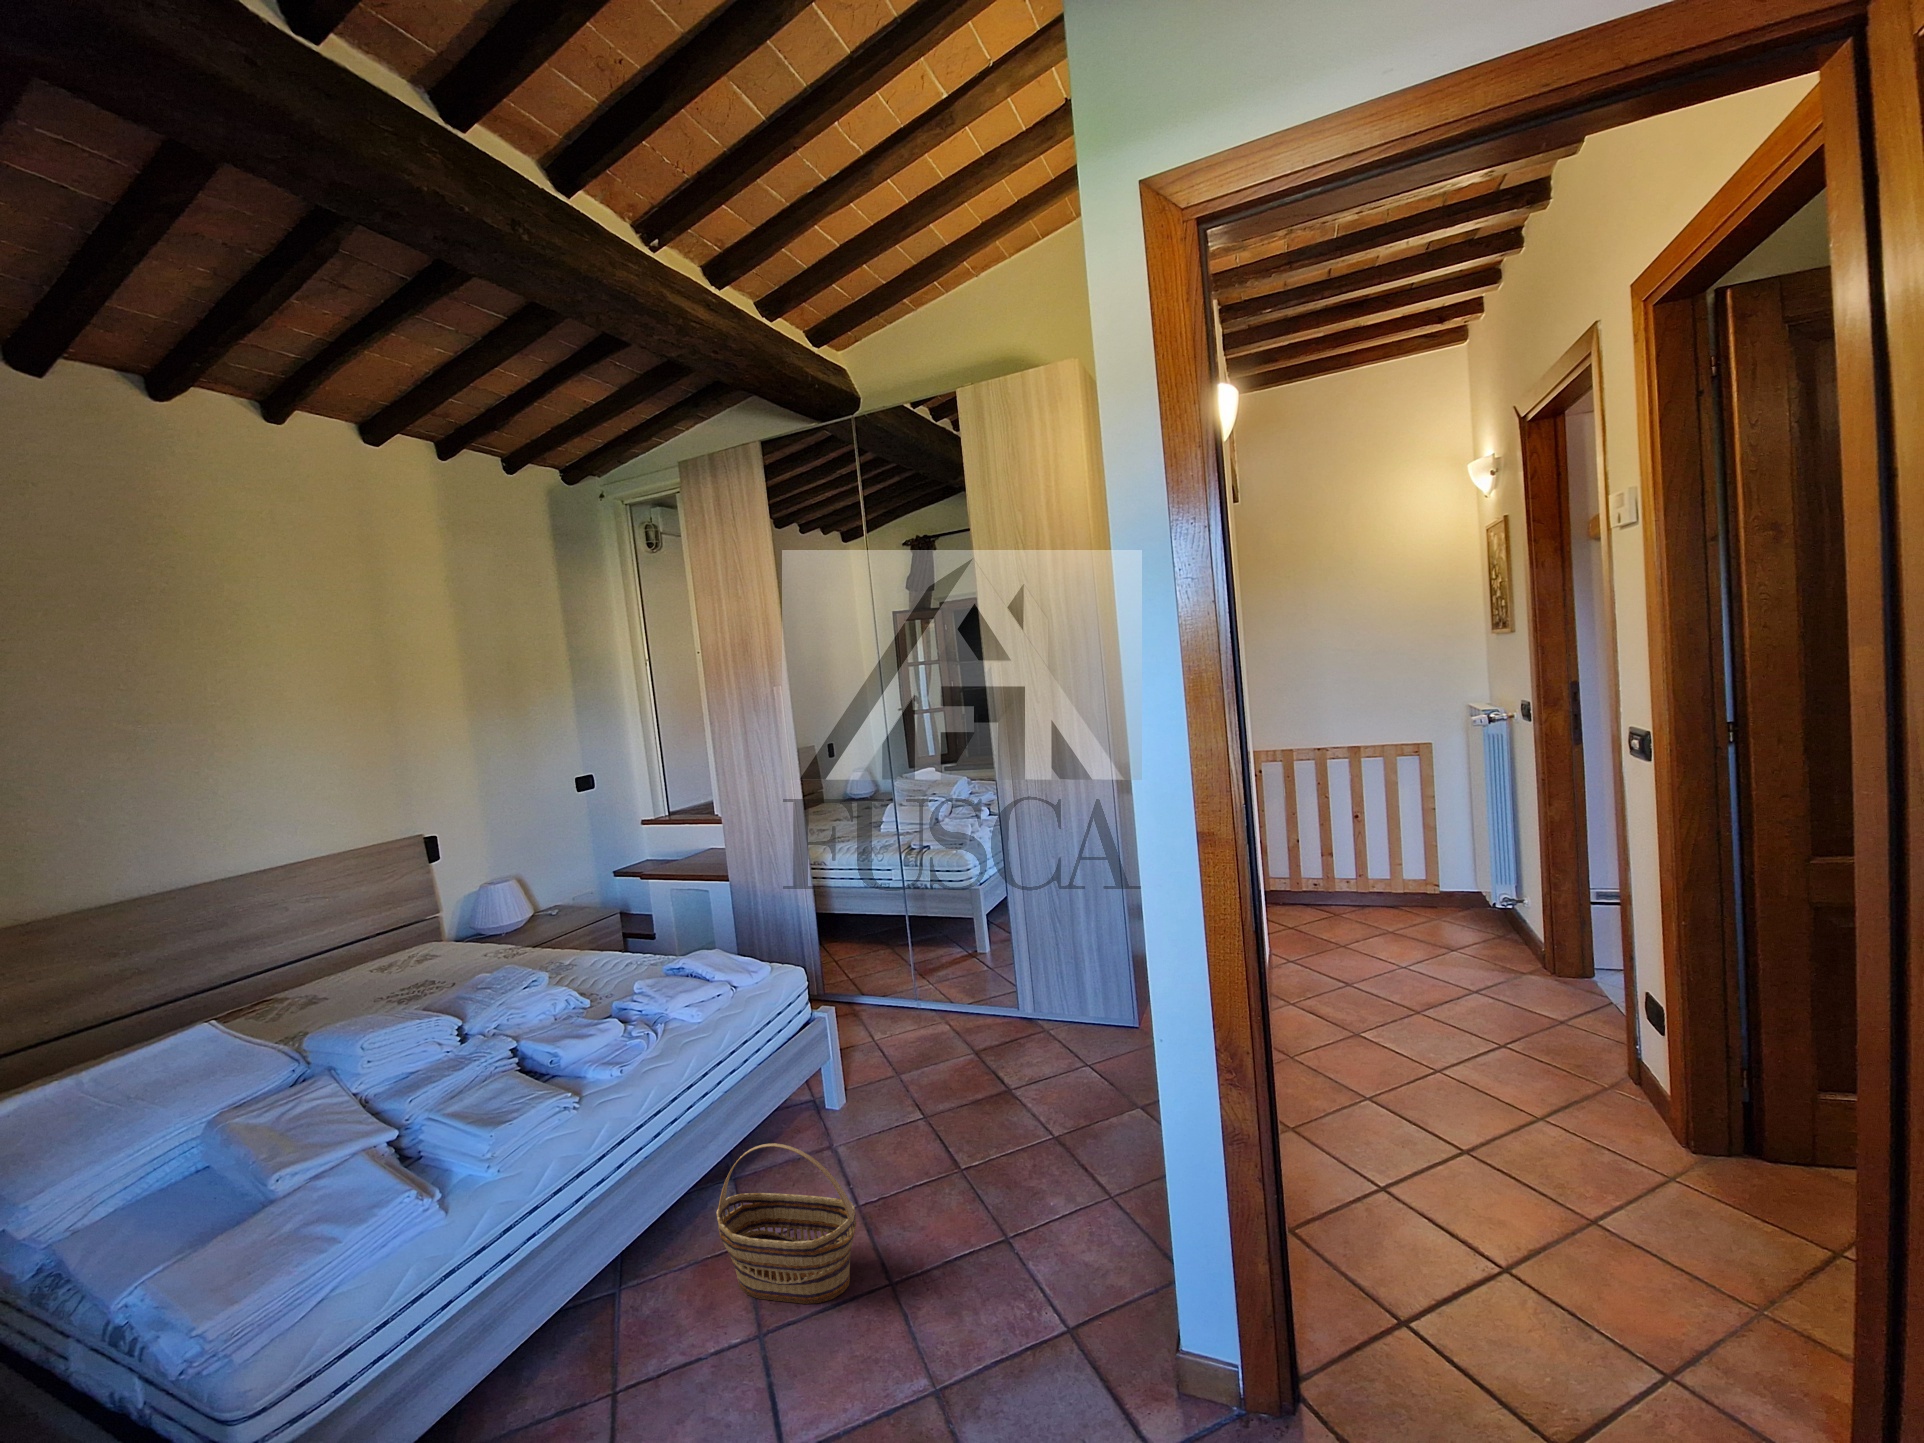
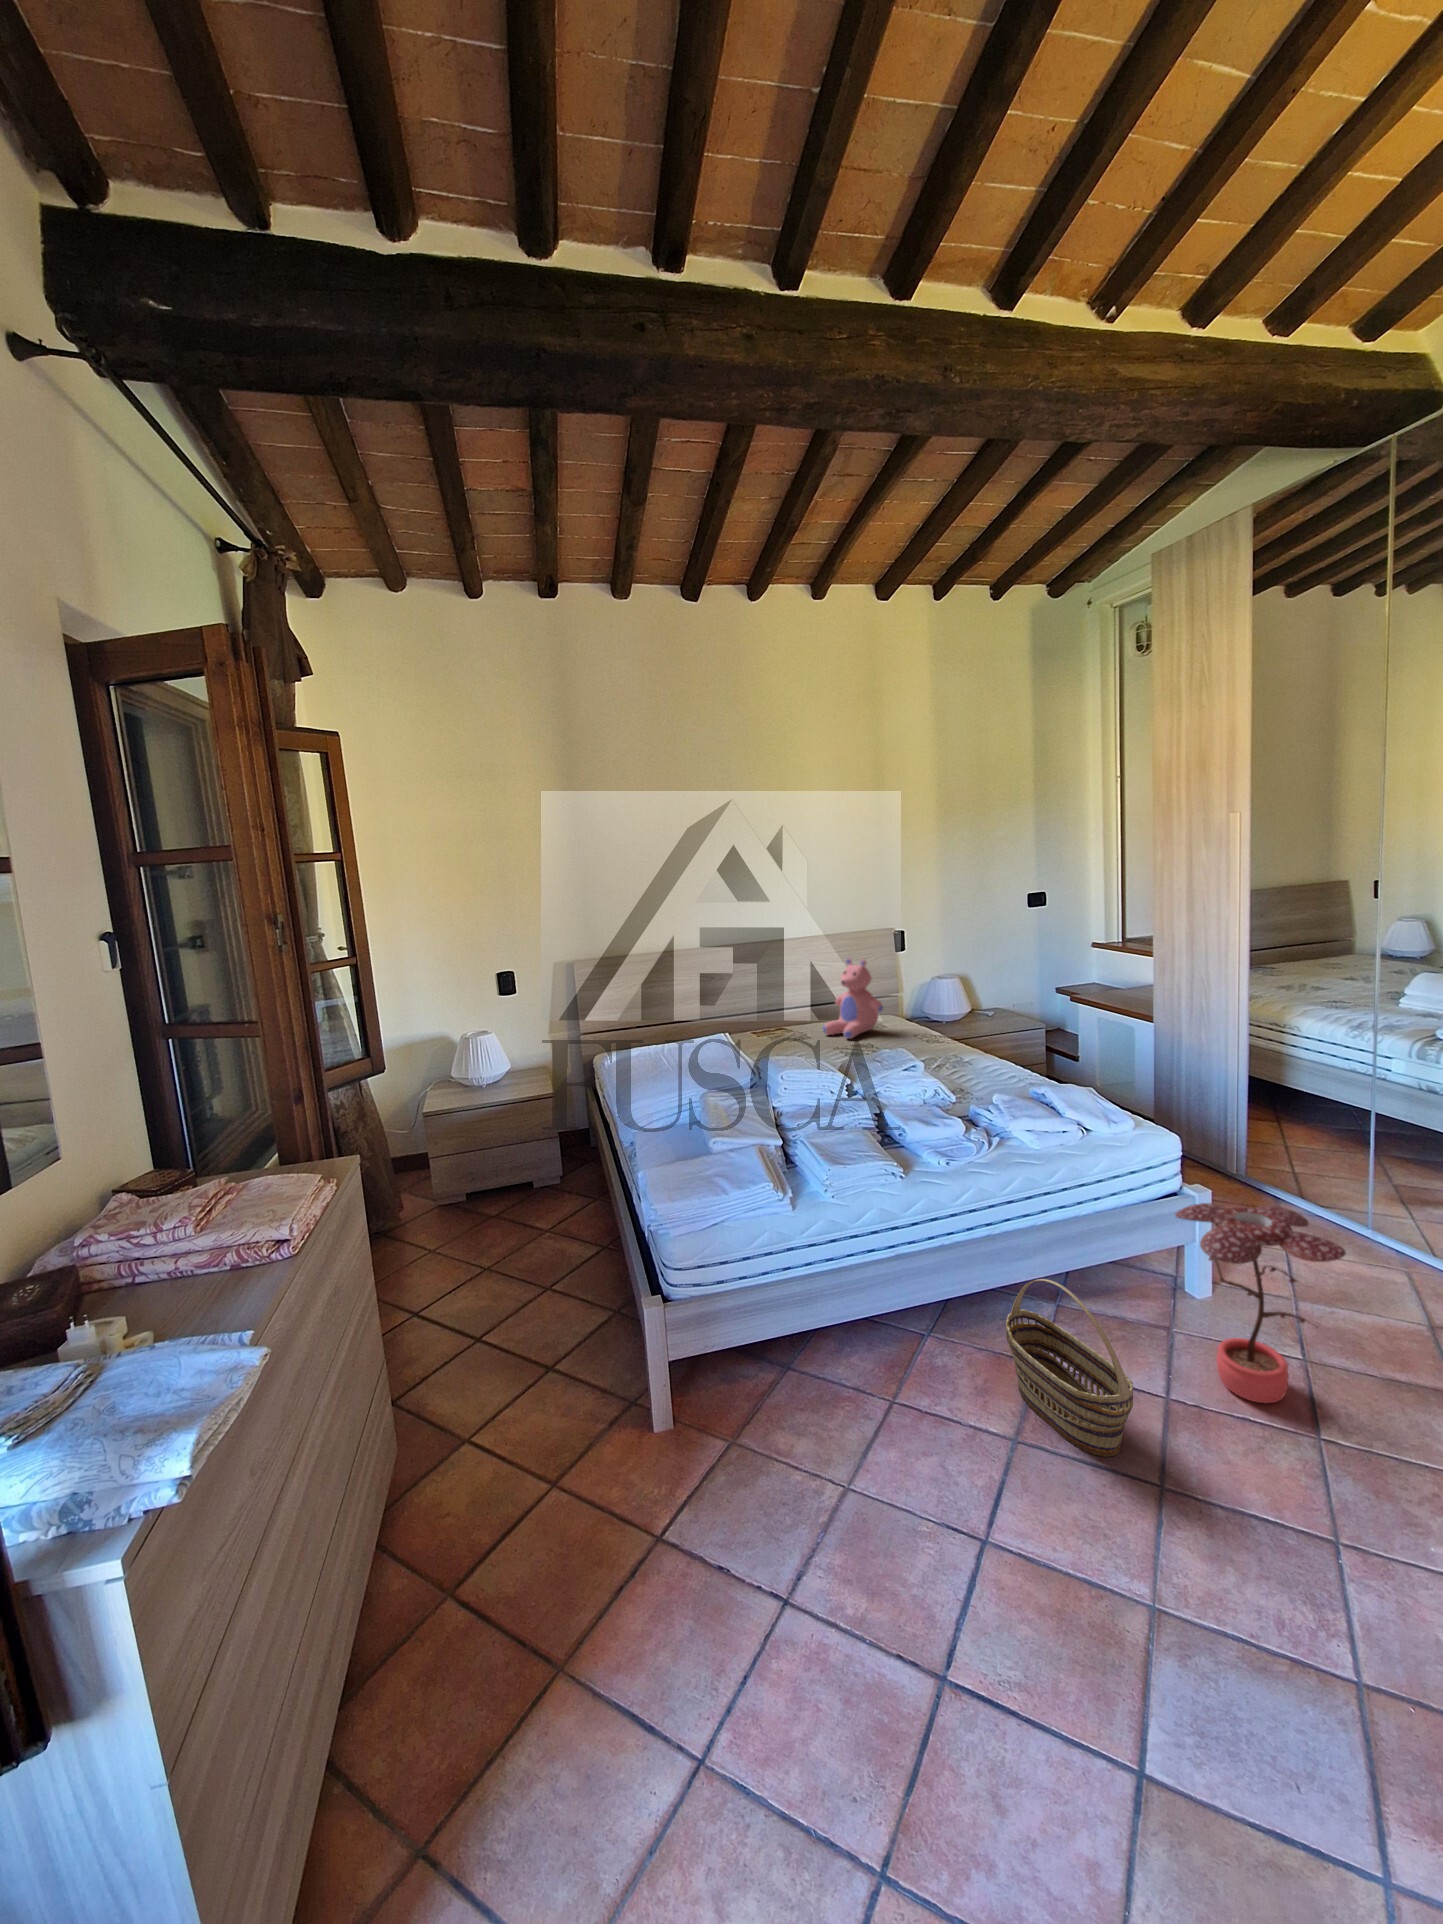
teddy bear: none [337,874,436,990] -> present [823,958,883,1039]
potted plant: none [831,993,950,1169] -> present [1175,1203,1346,1403]

